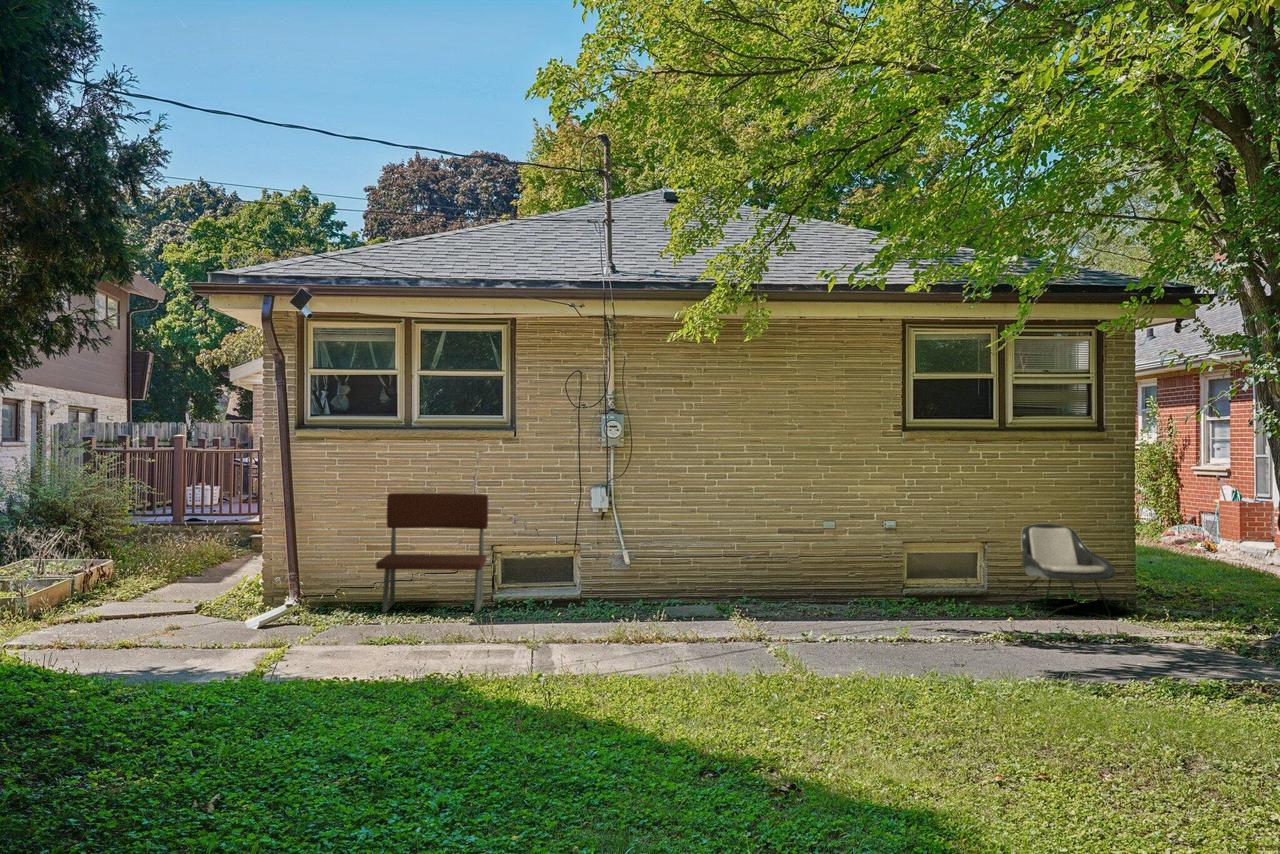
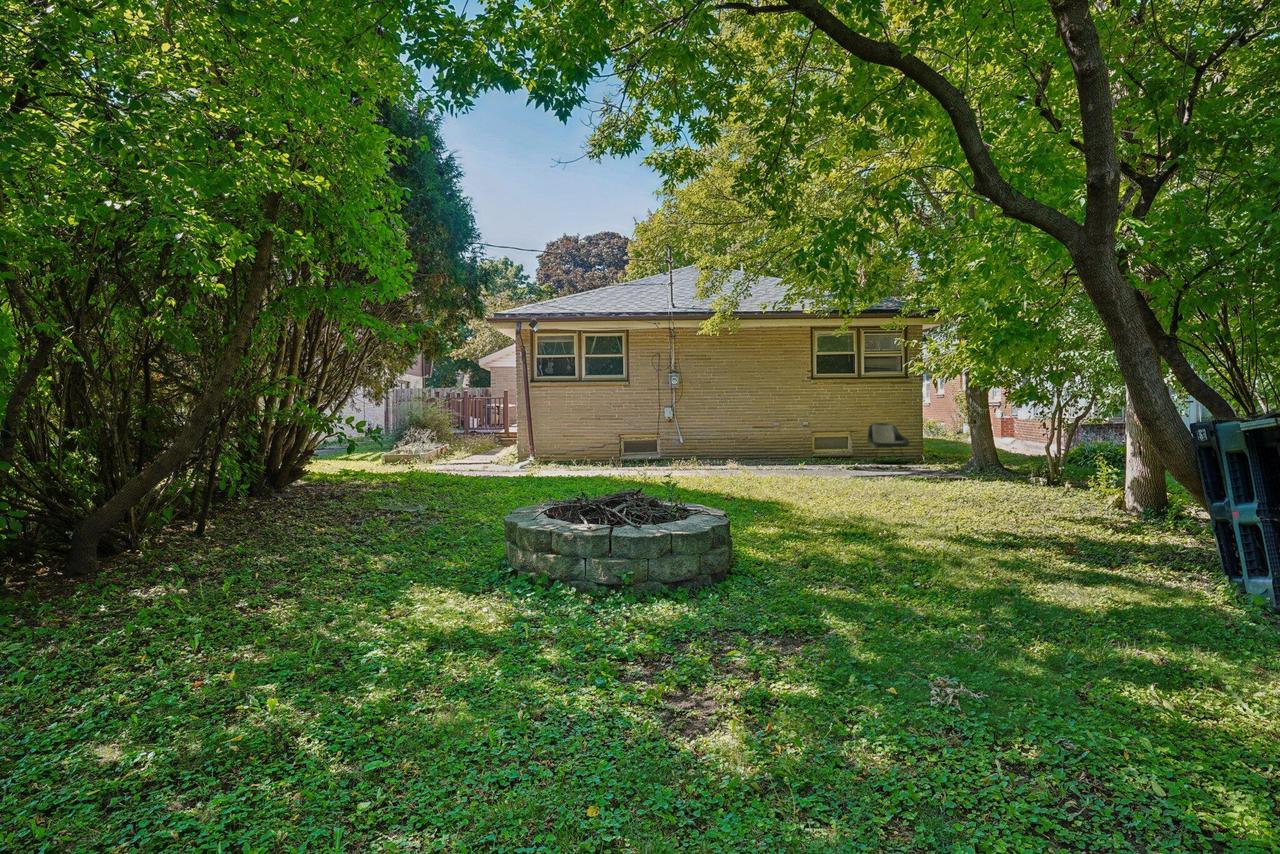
bench: present [376,493,488,613] -> none [569,410,616,461]

